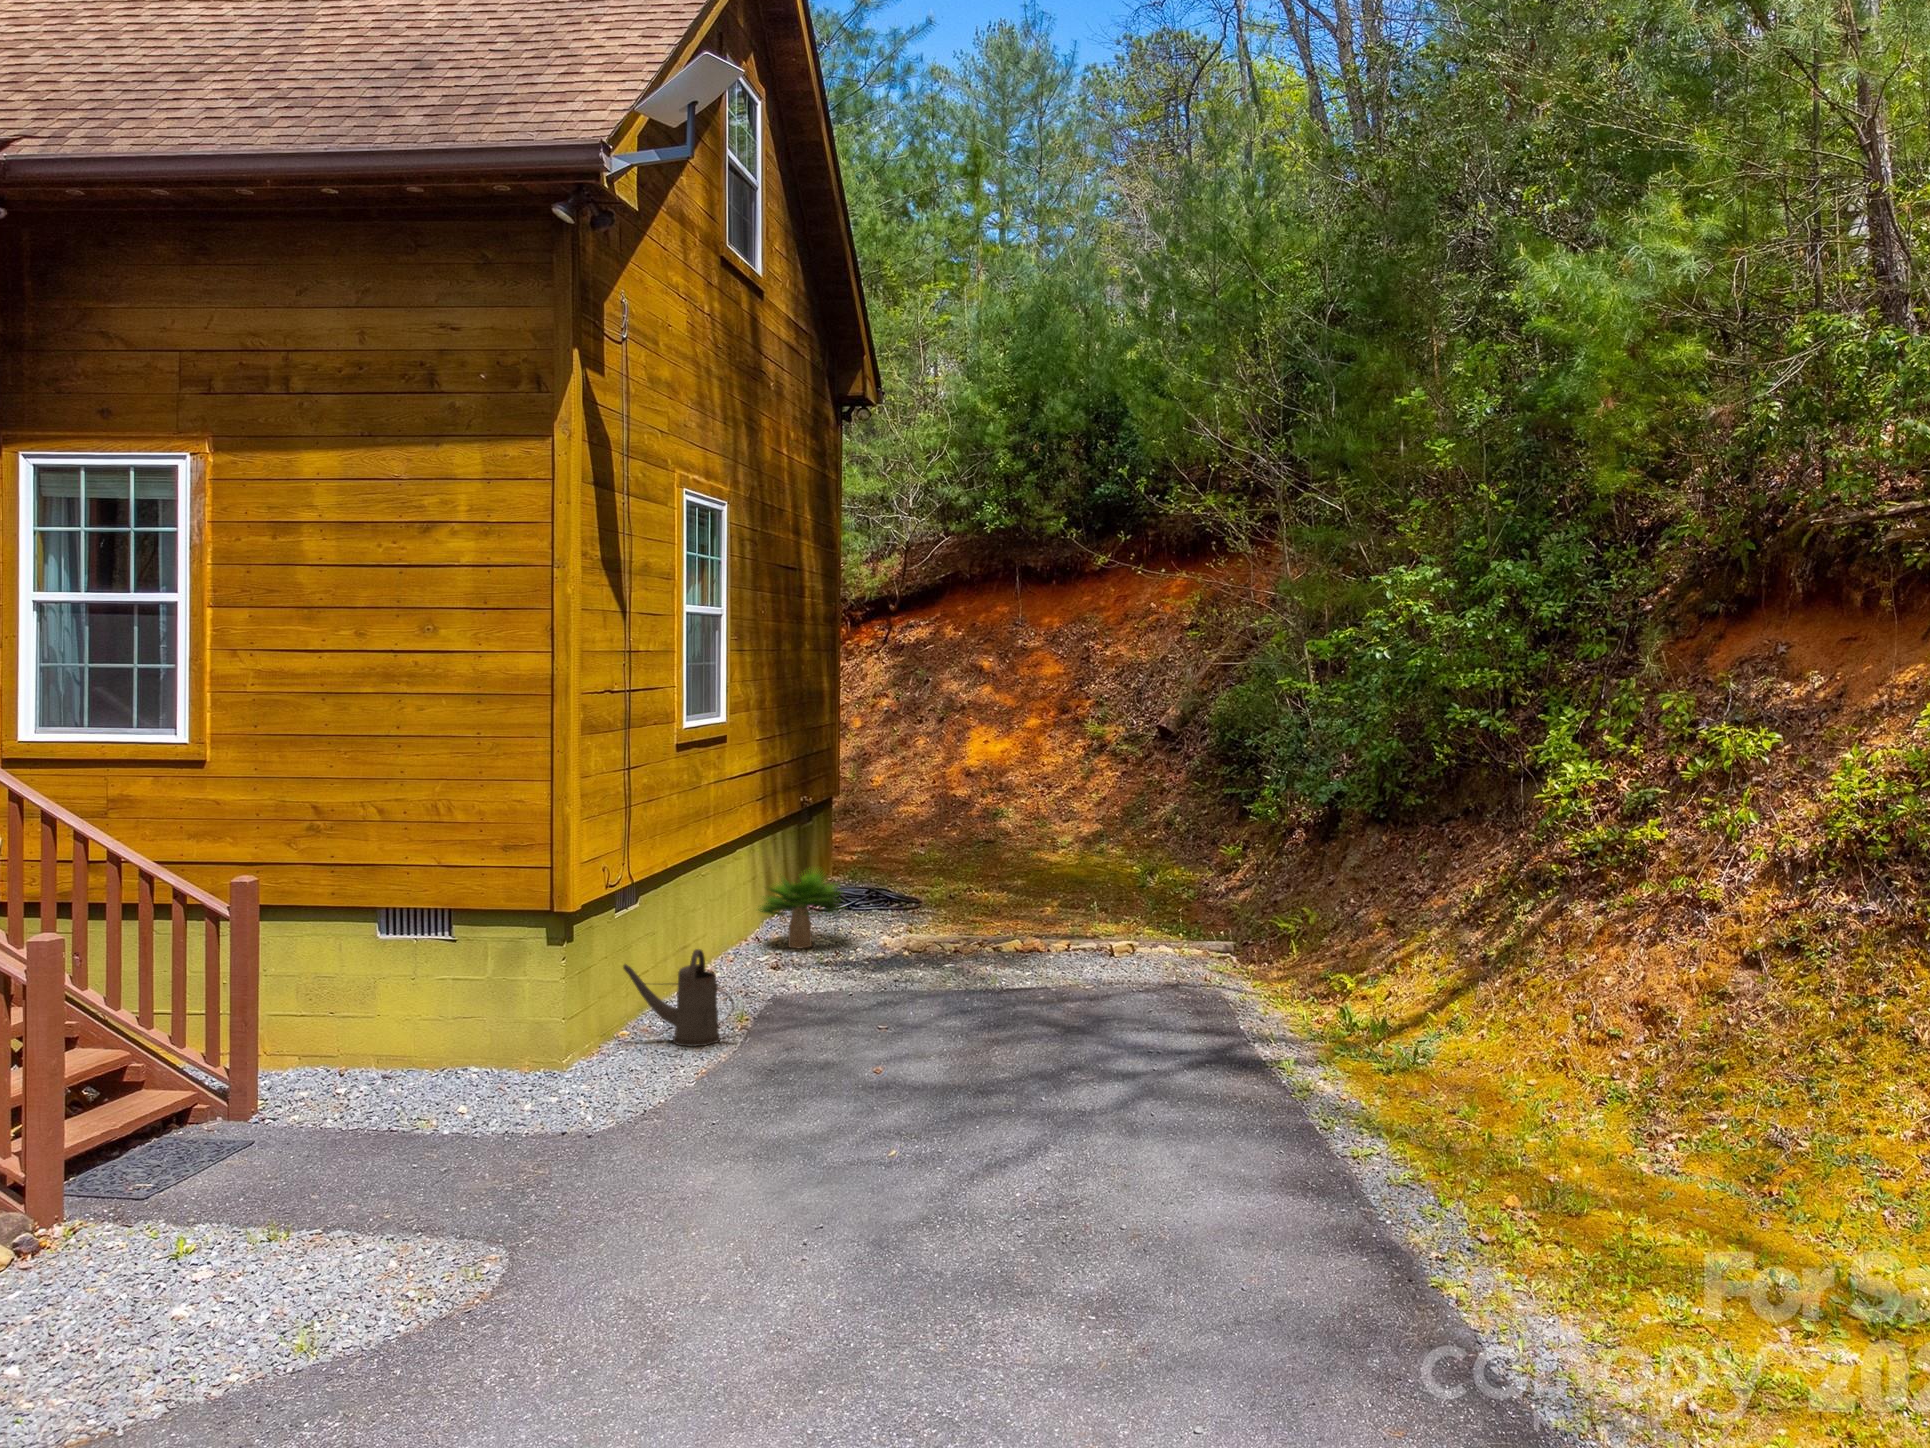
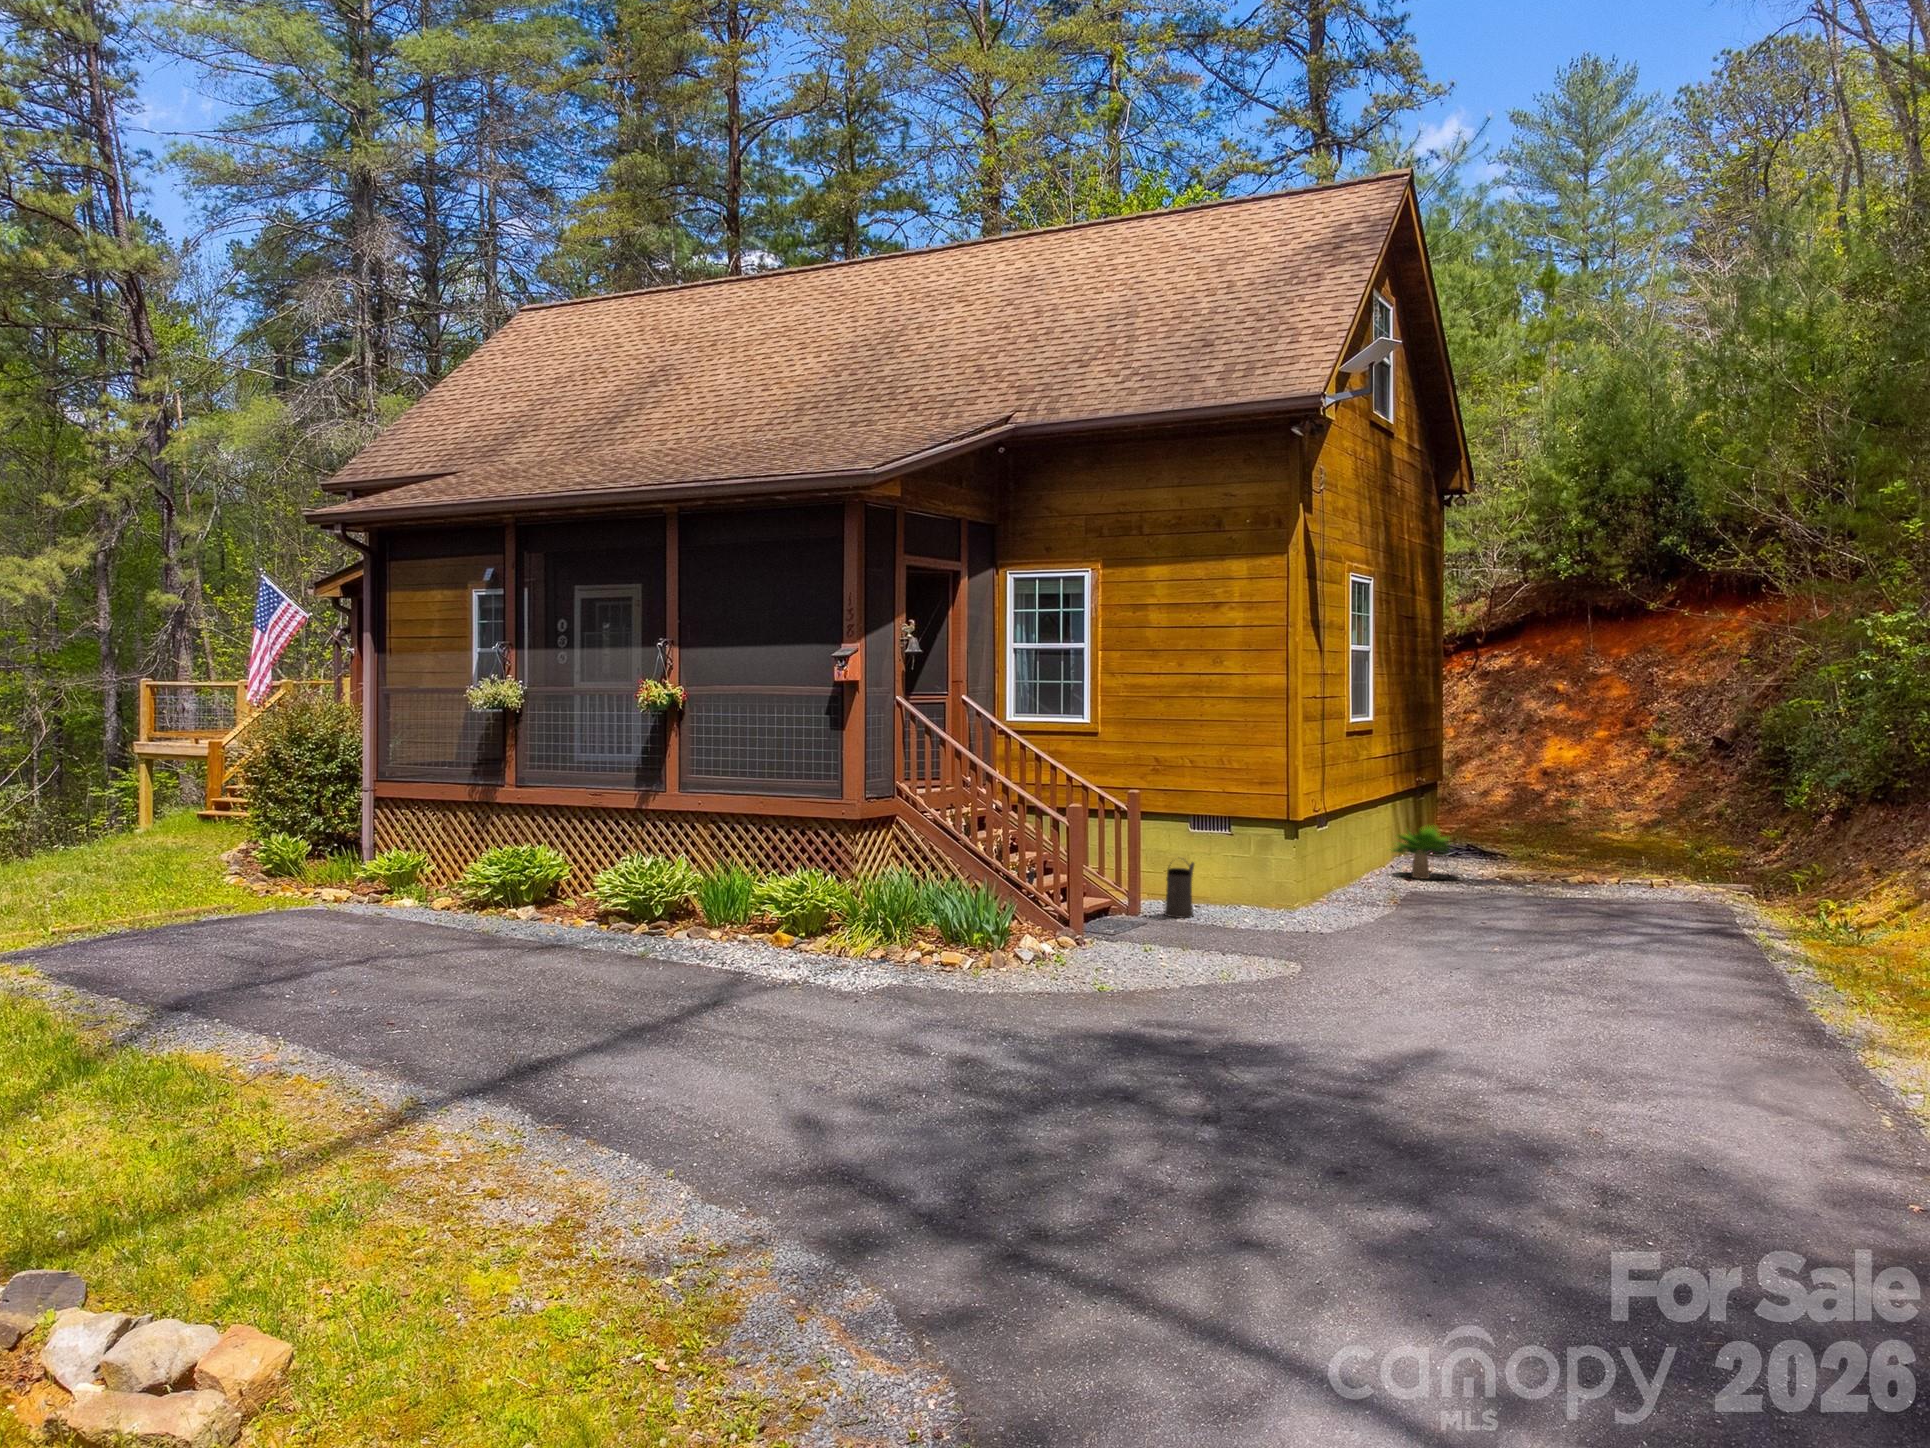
watering can: present [623,949,734,1046] -> present [1164,862,1194,918]

